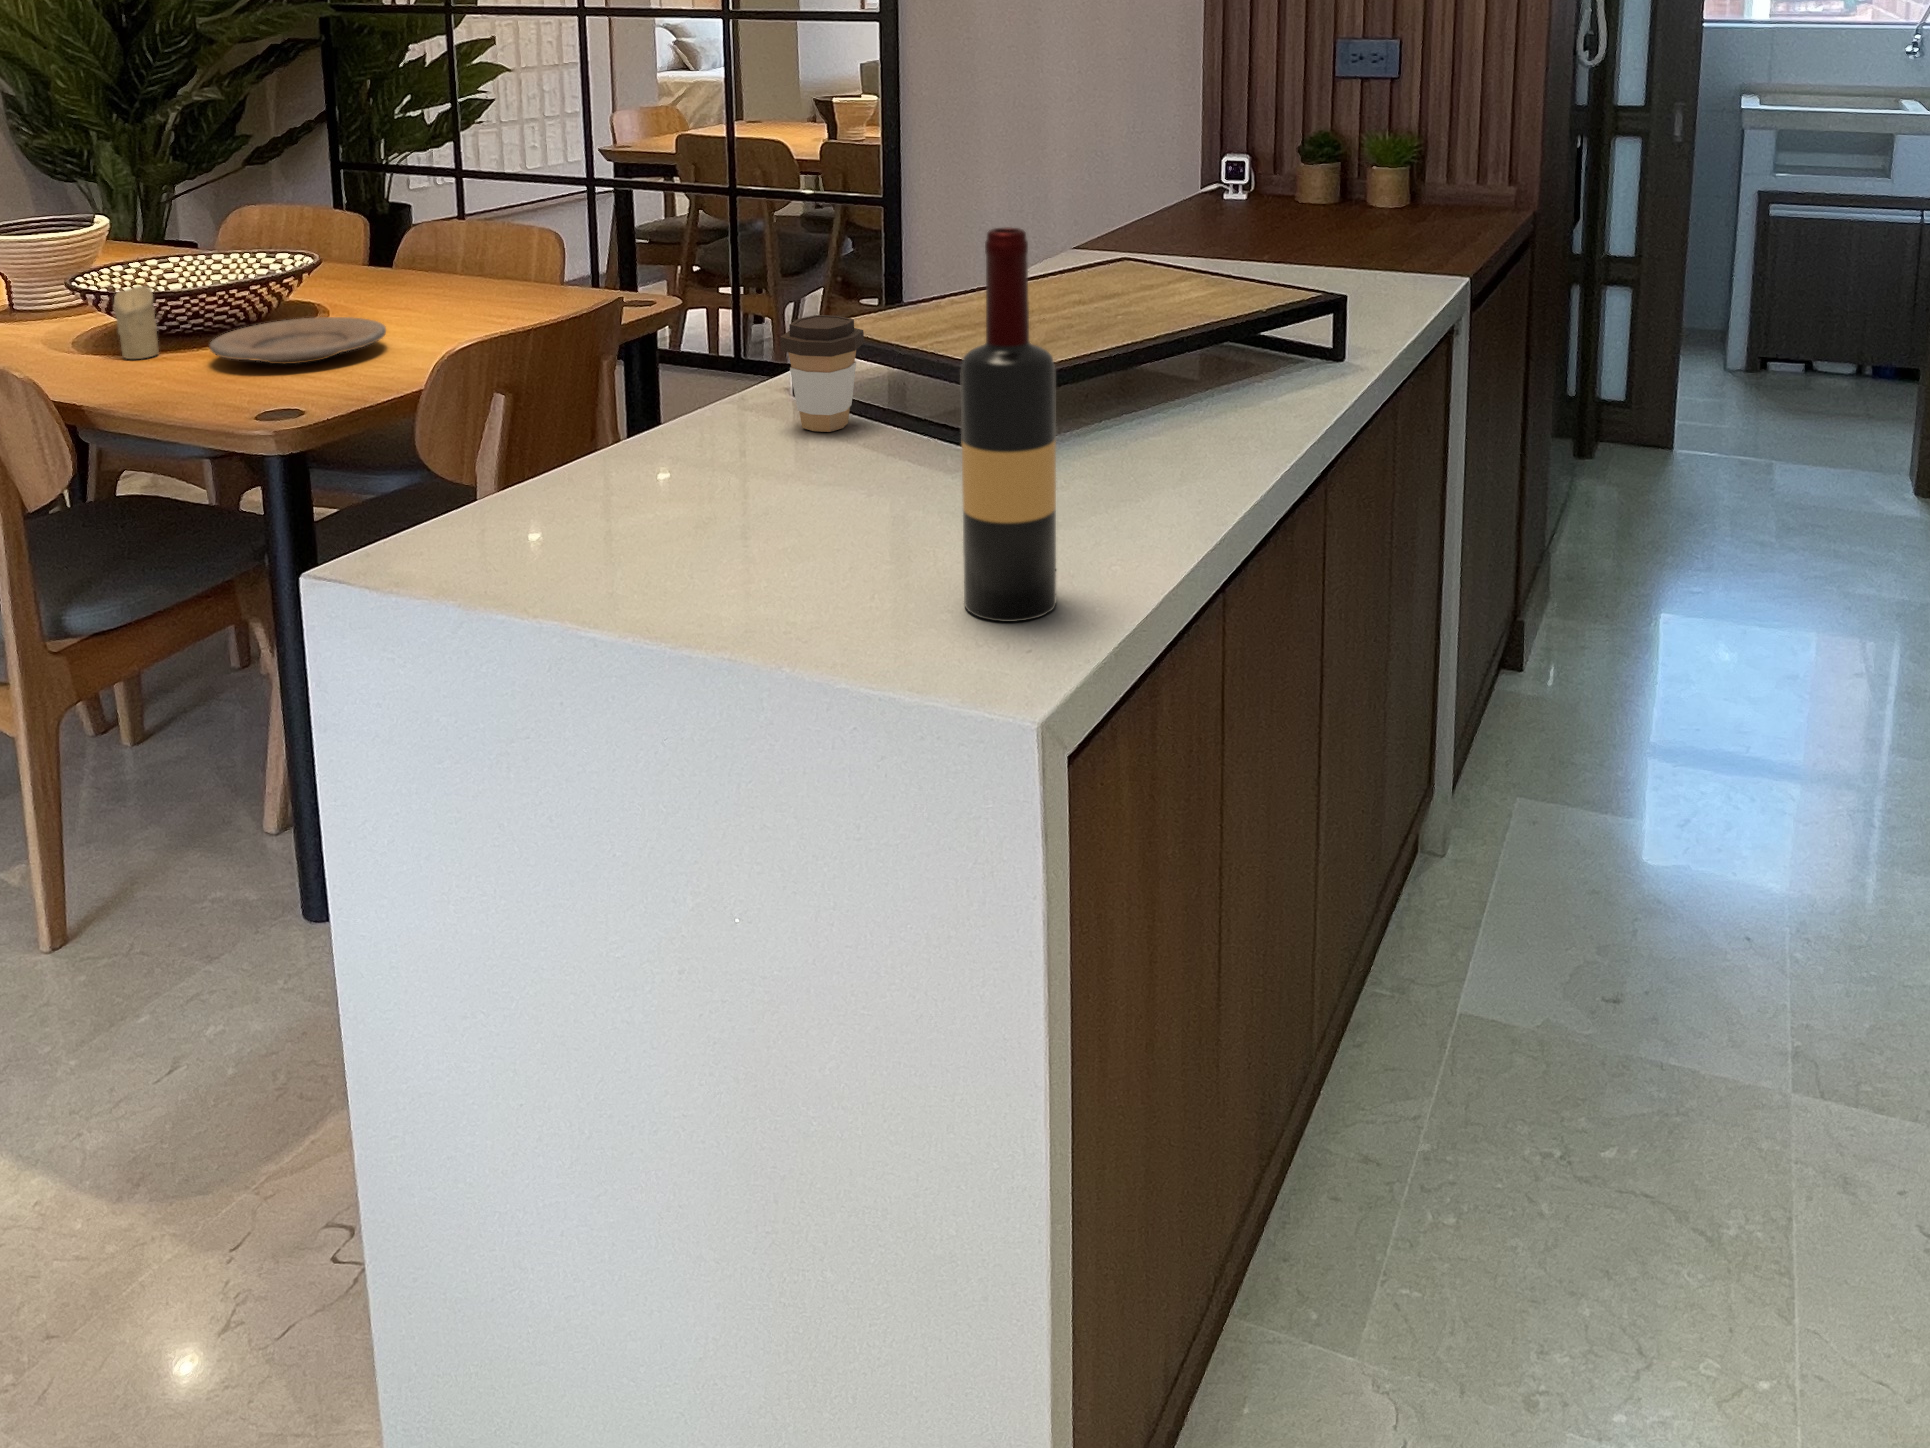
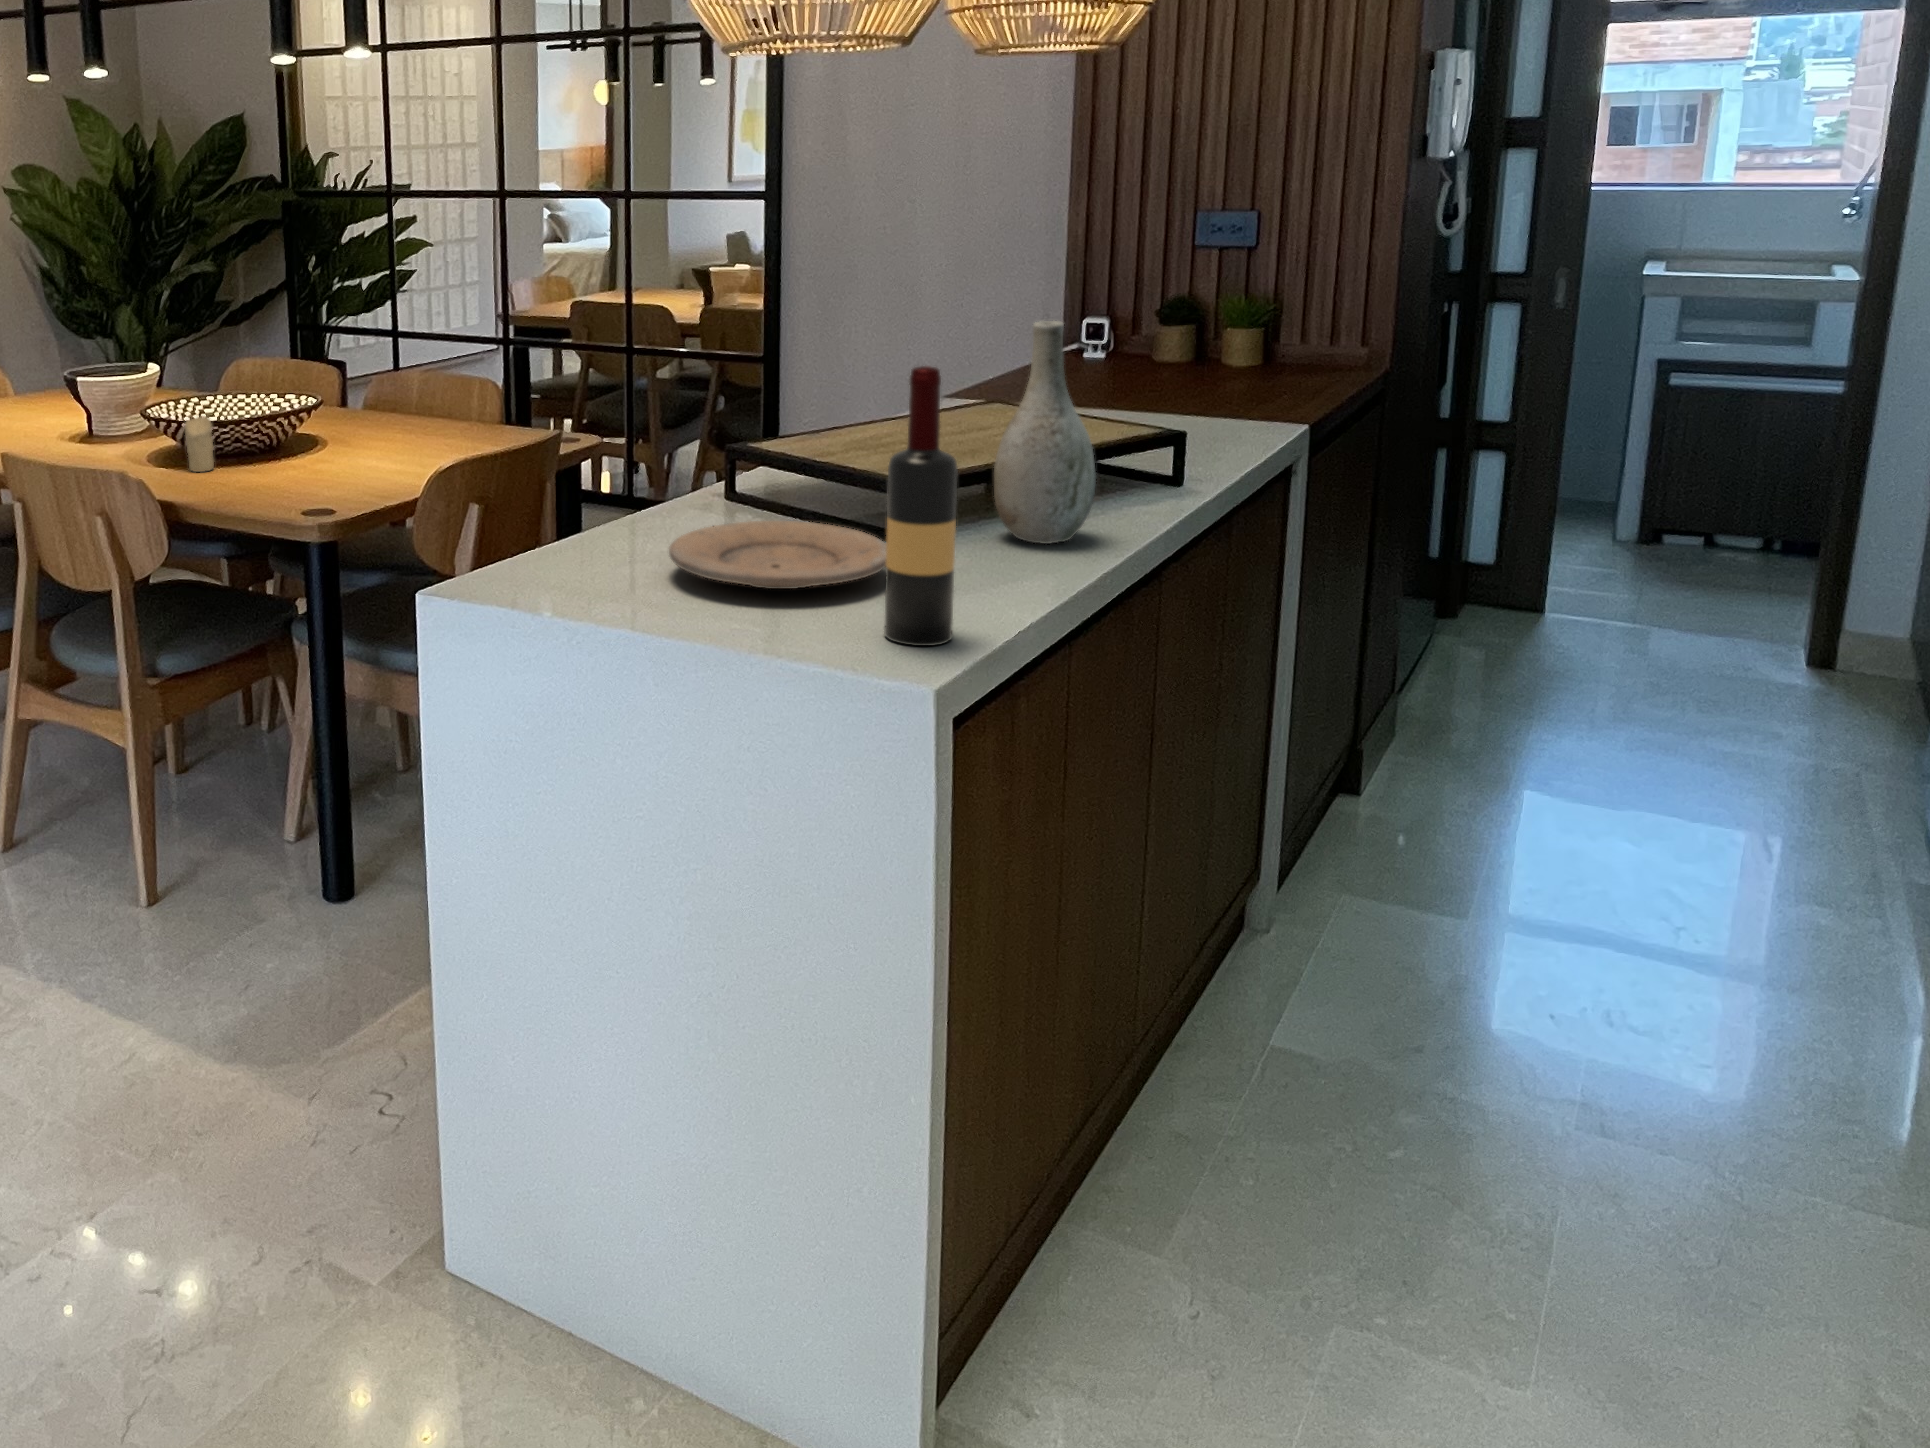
vase: none [1120,161,1242,442] -> present [994,321,1096,544]
coffee cup: present [780,315,864,432] -> none [725,439,788,528]
plate: present [210,317,386,364] -> present [669,521,886,589]

